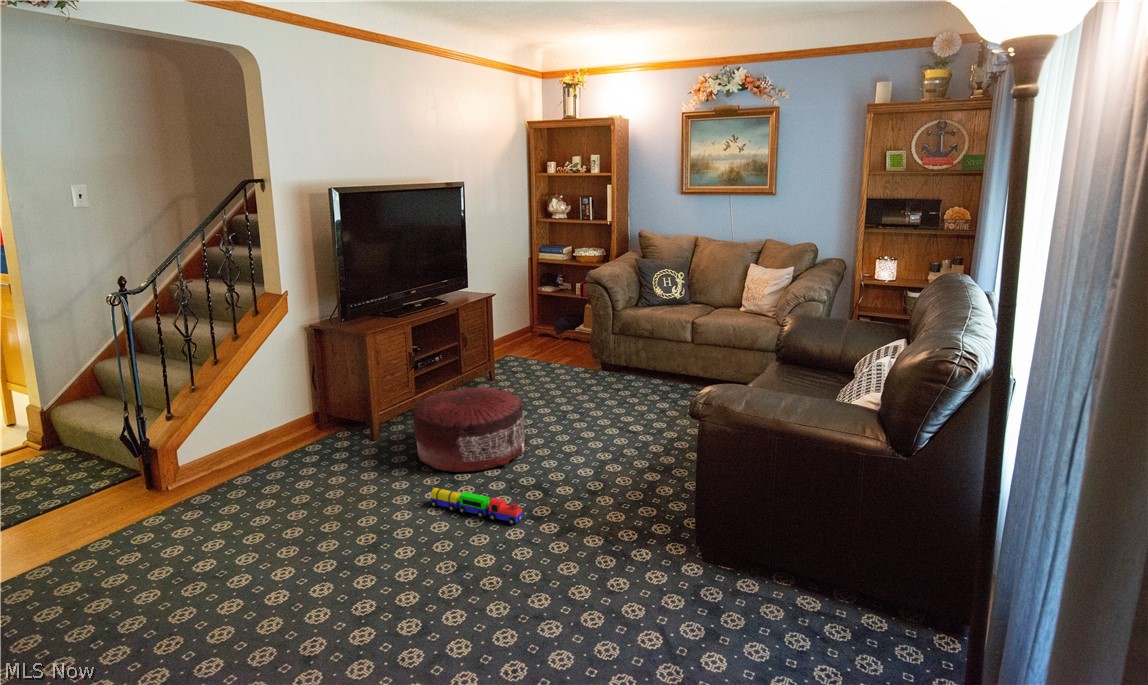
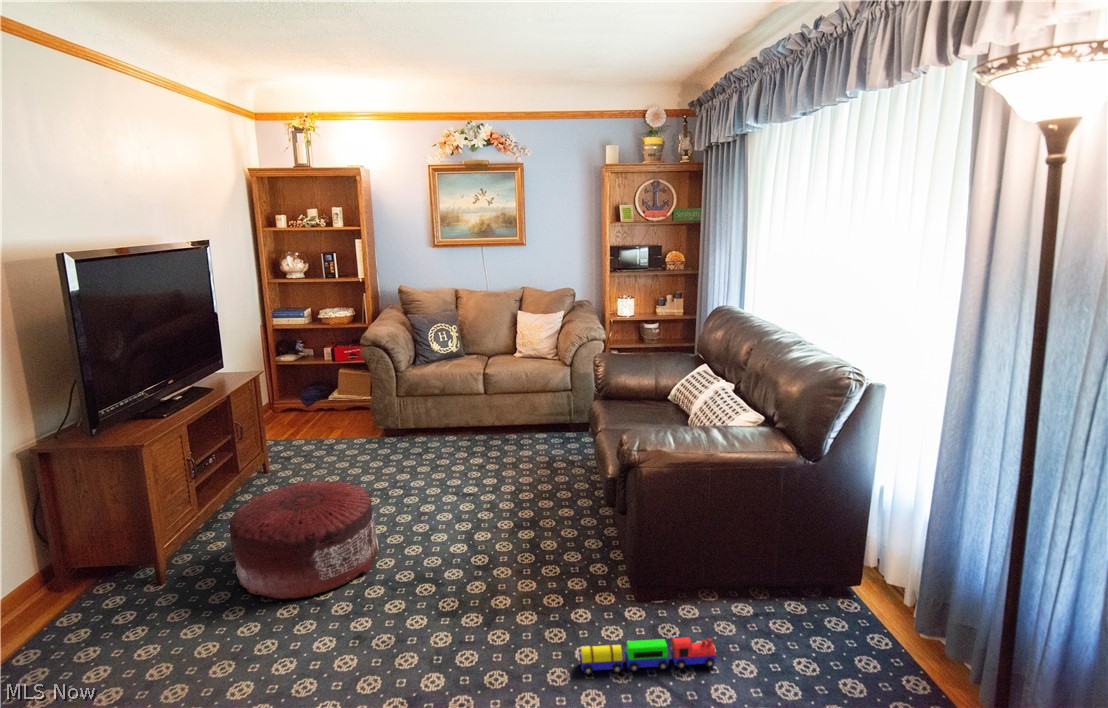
toy train: present [430,488,523,525] -> present [579,637,716,674]

